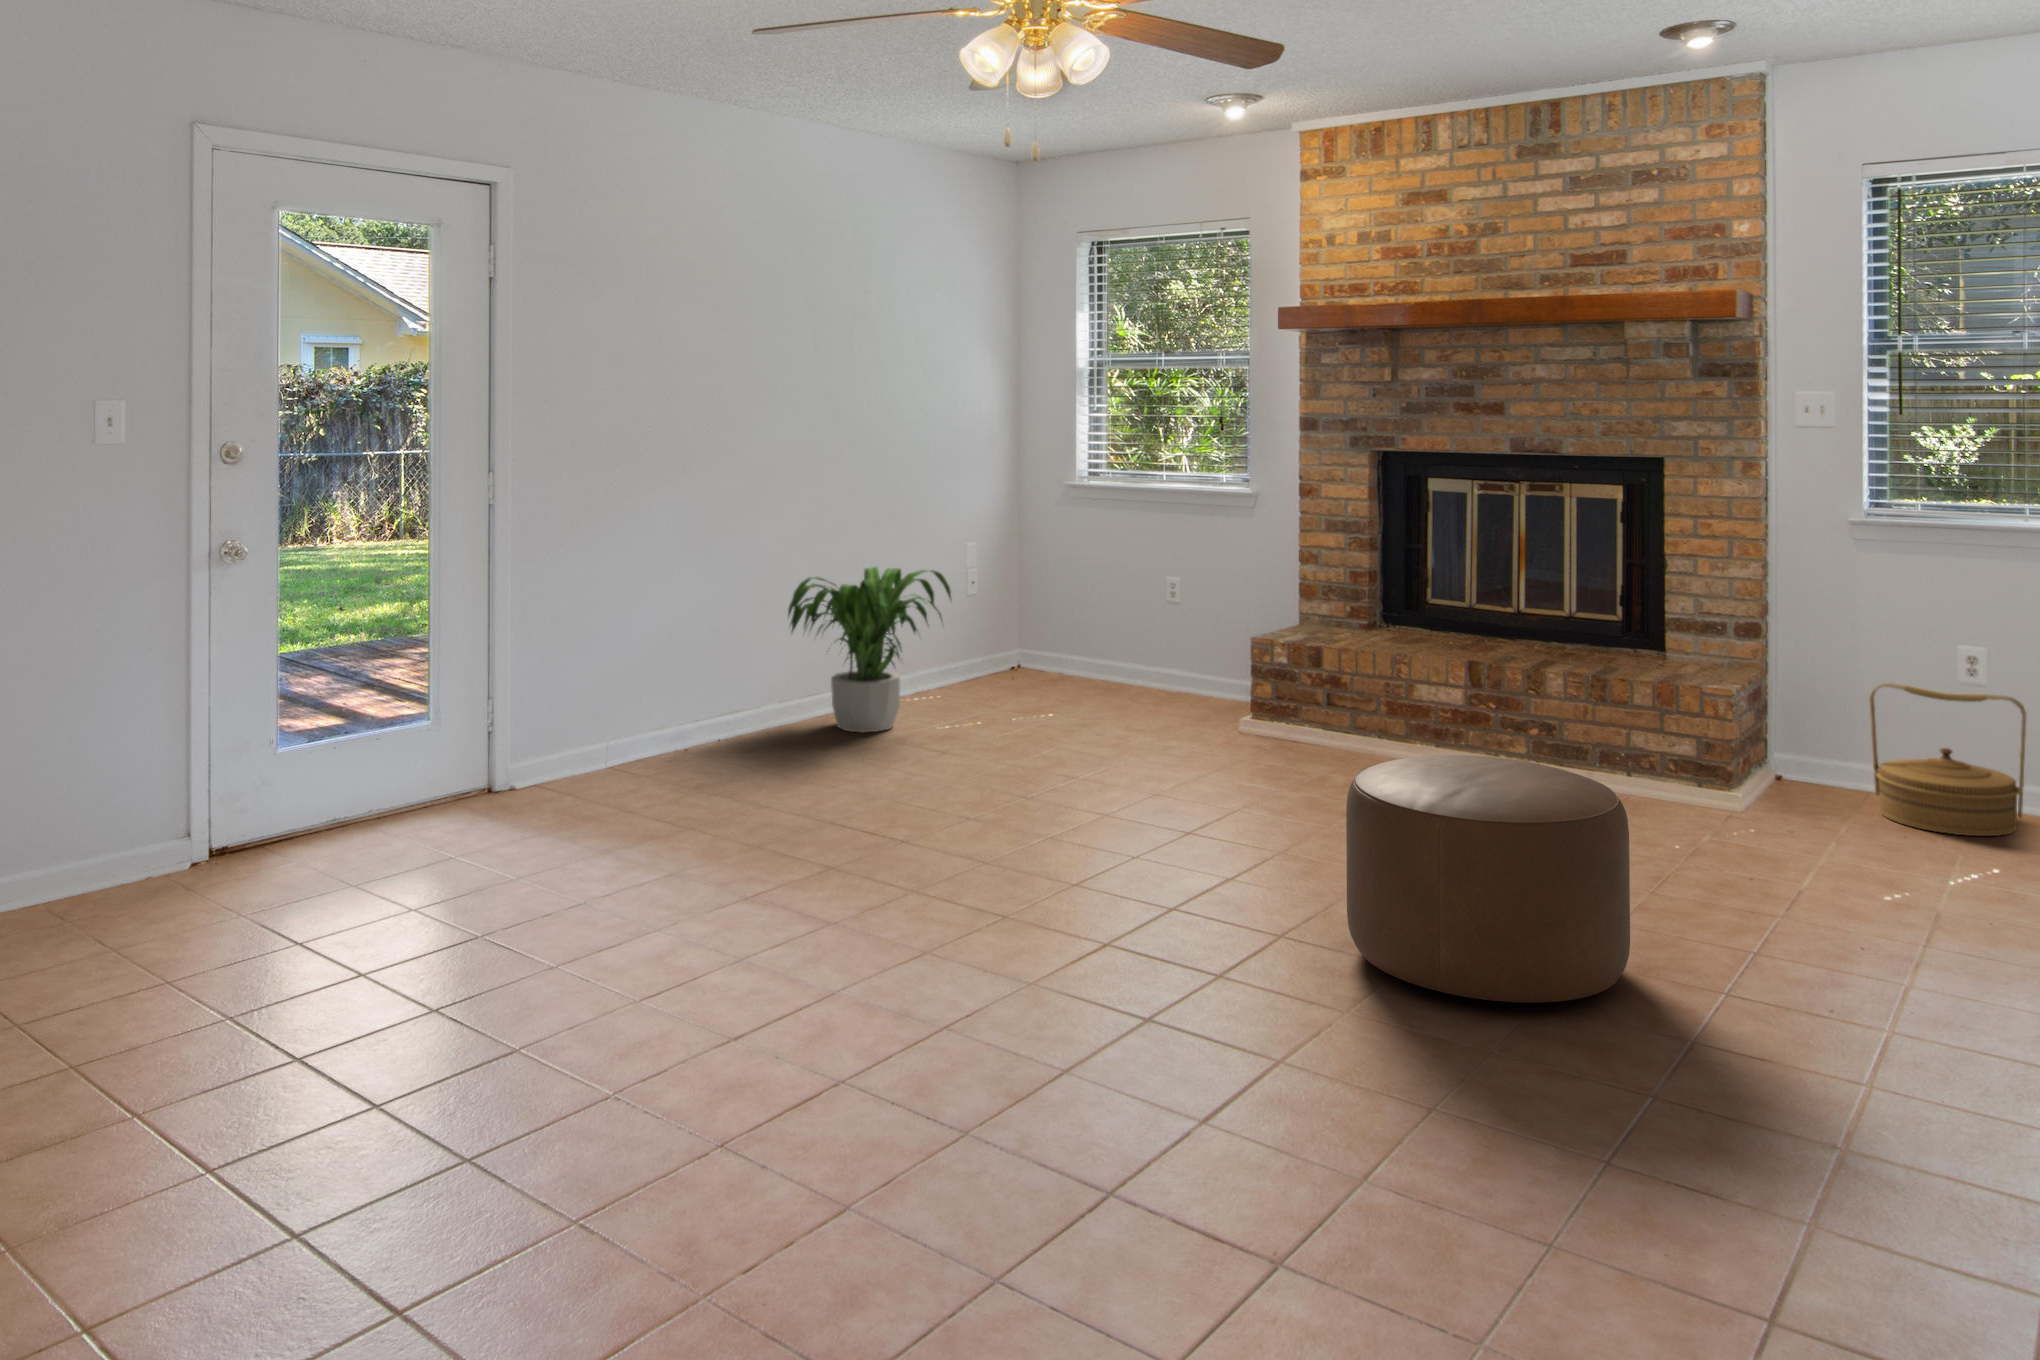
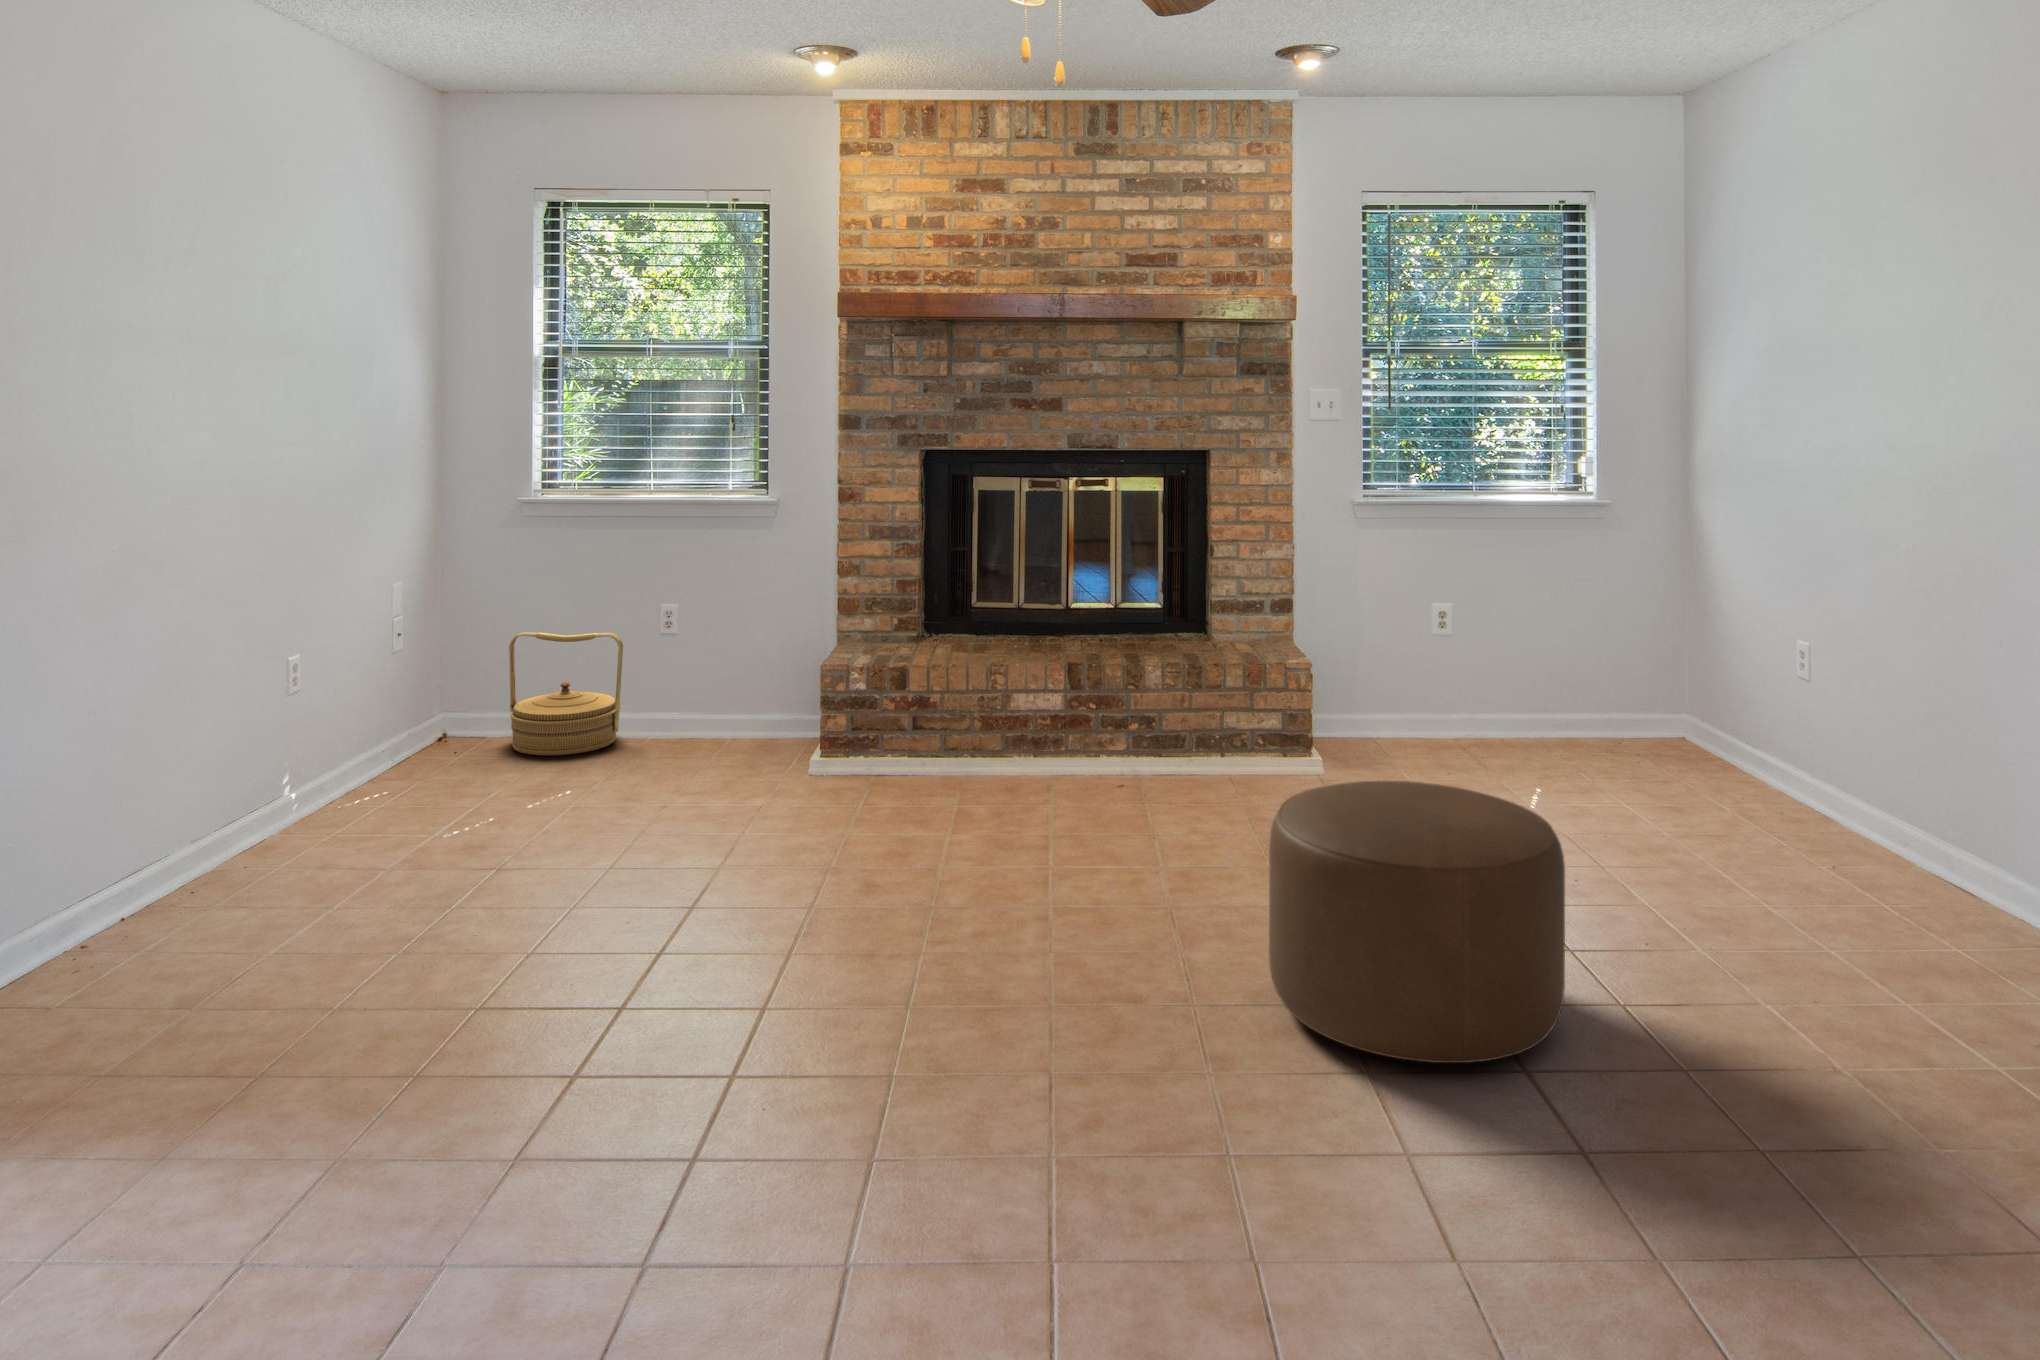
potted plant: present [788,567,952,732] -> none [202,628,456,873]
woven basket: present [1869,683,2026,836] -> present [509,632,623,756]

